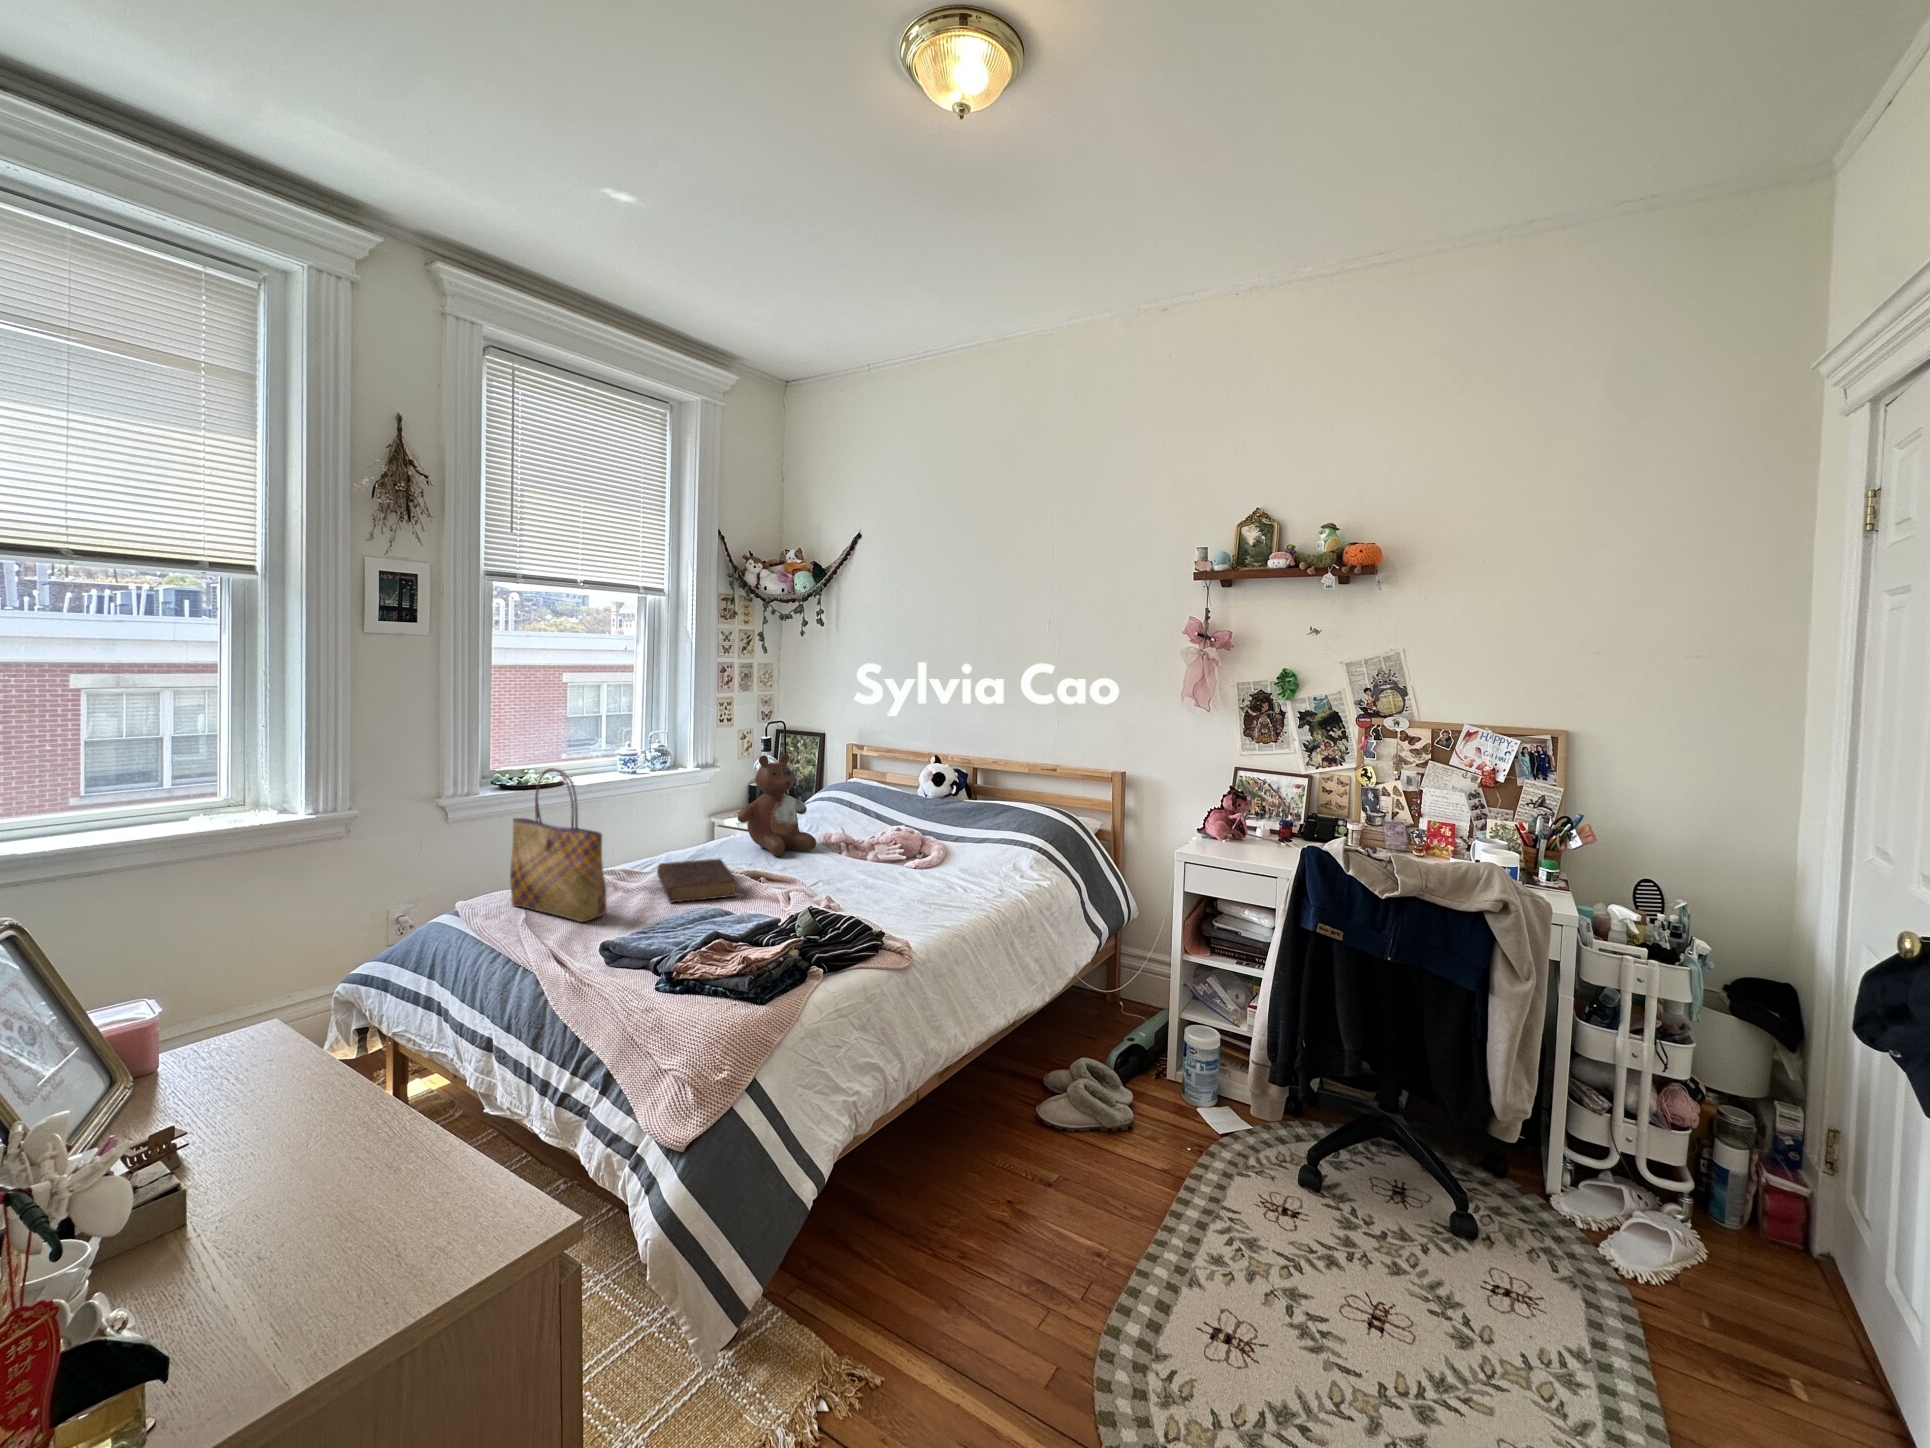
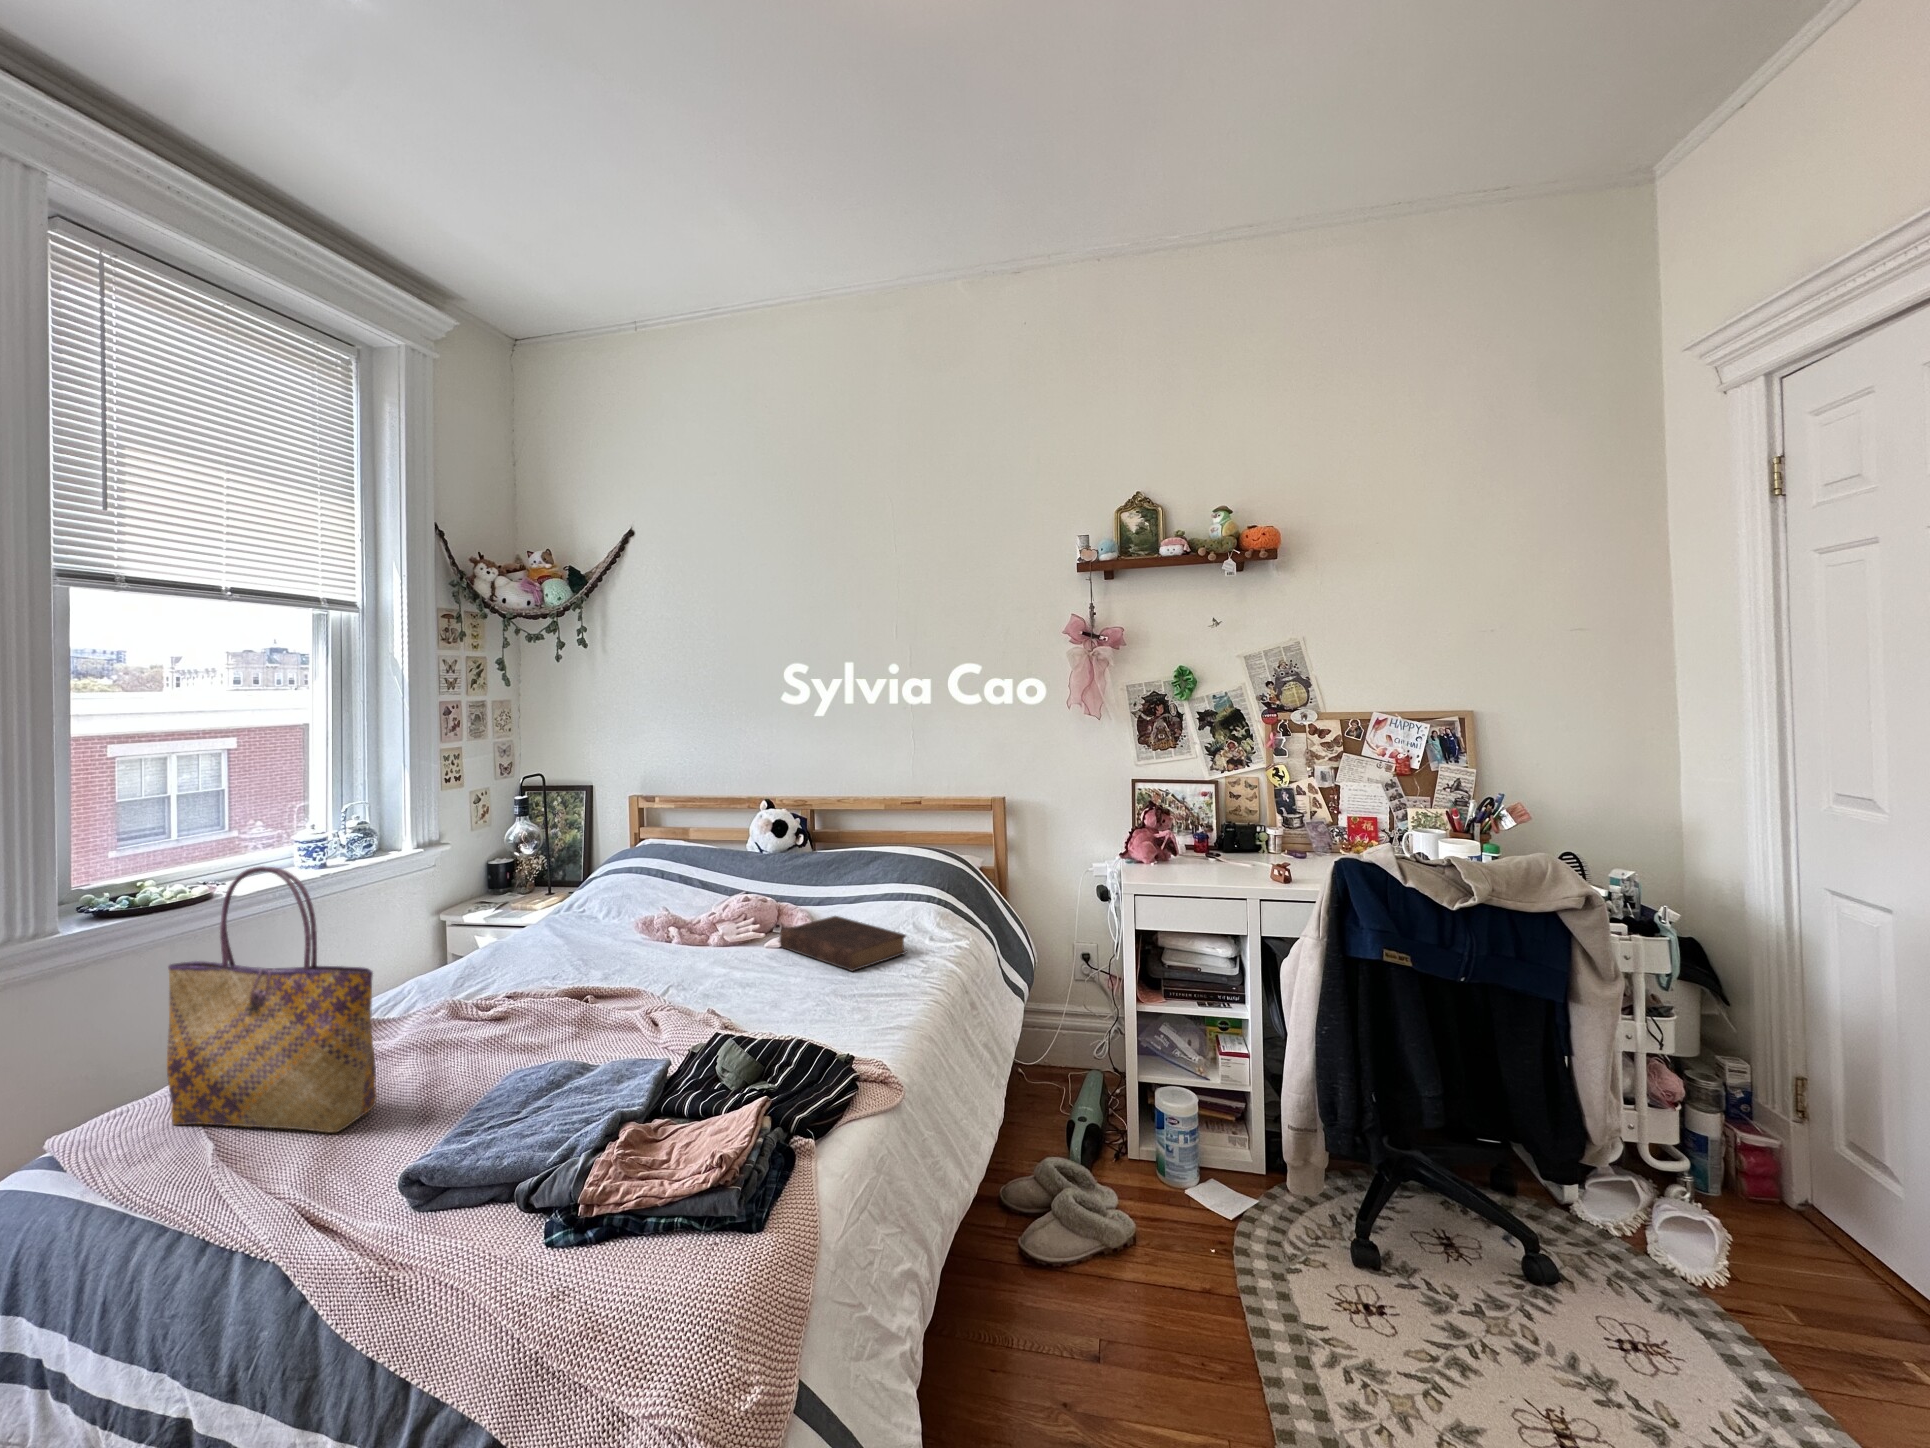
stuffed bear: present [738,754,816,856] -> none [528,812,643,956]
book: present [657,859,737,902] -> present [779,916,907,971]

